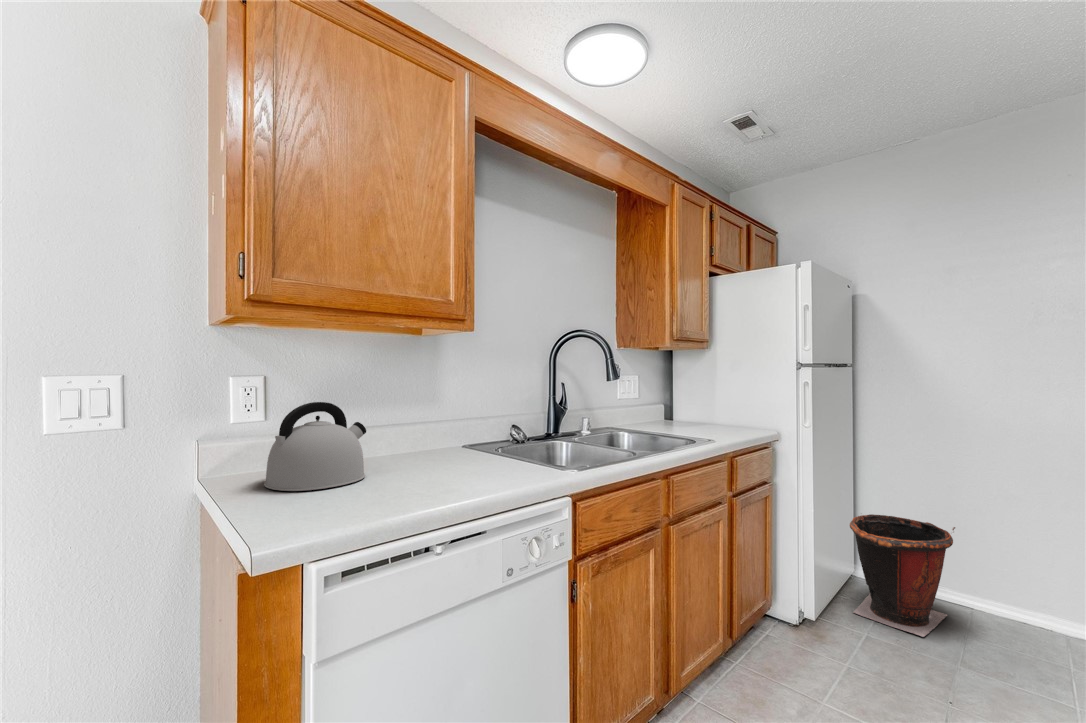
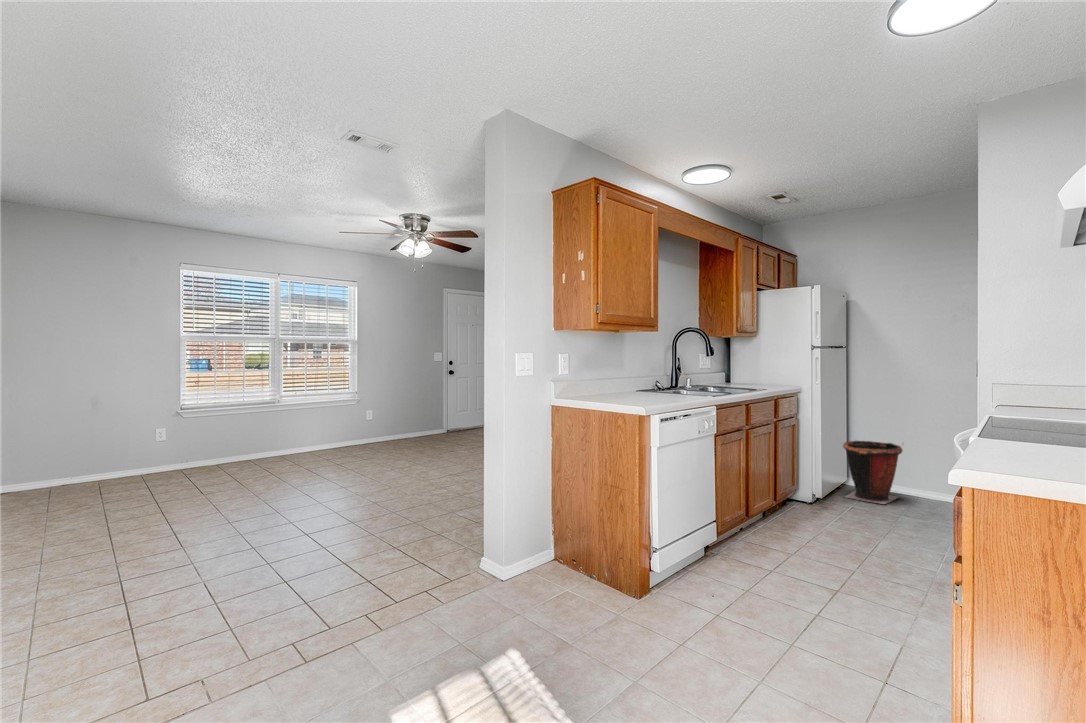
kettle: present [264,402,366,491] -> none [585,364,625,401]

